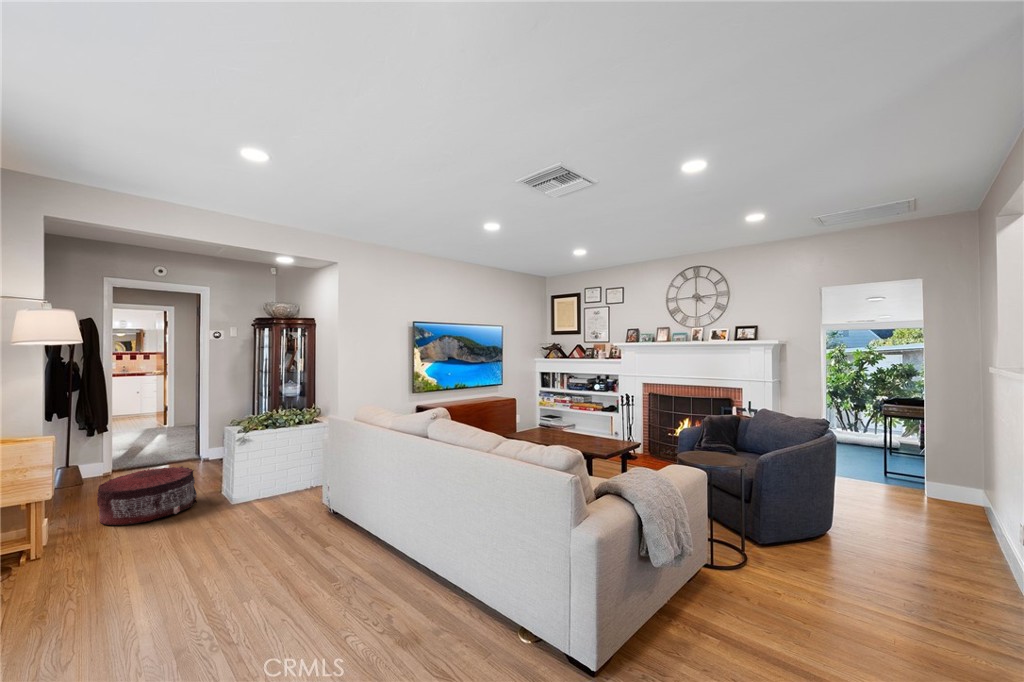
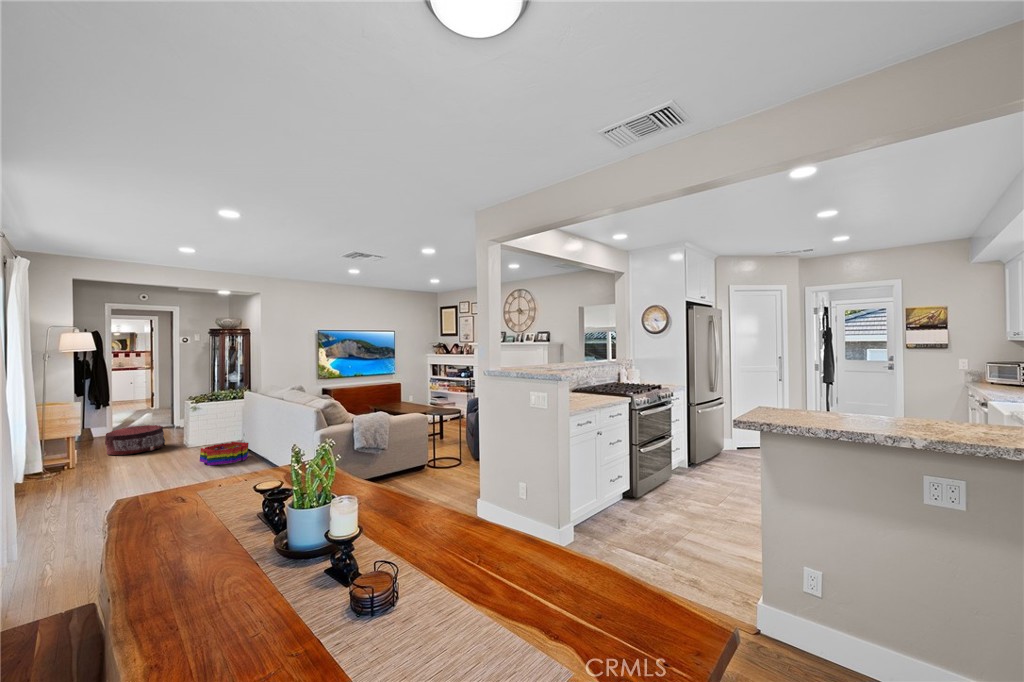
storage bin: none [269,504,350,559] -> present [200,442,249,466]

